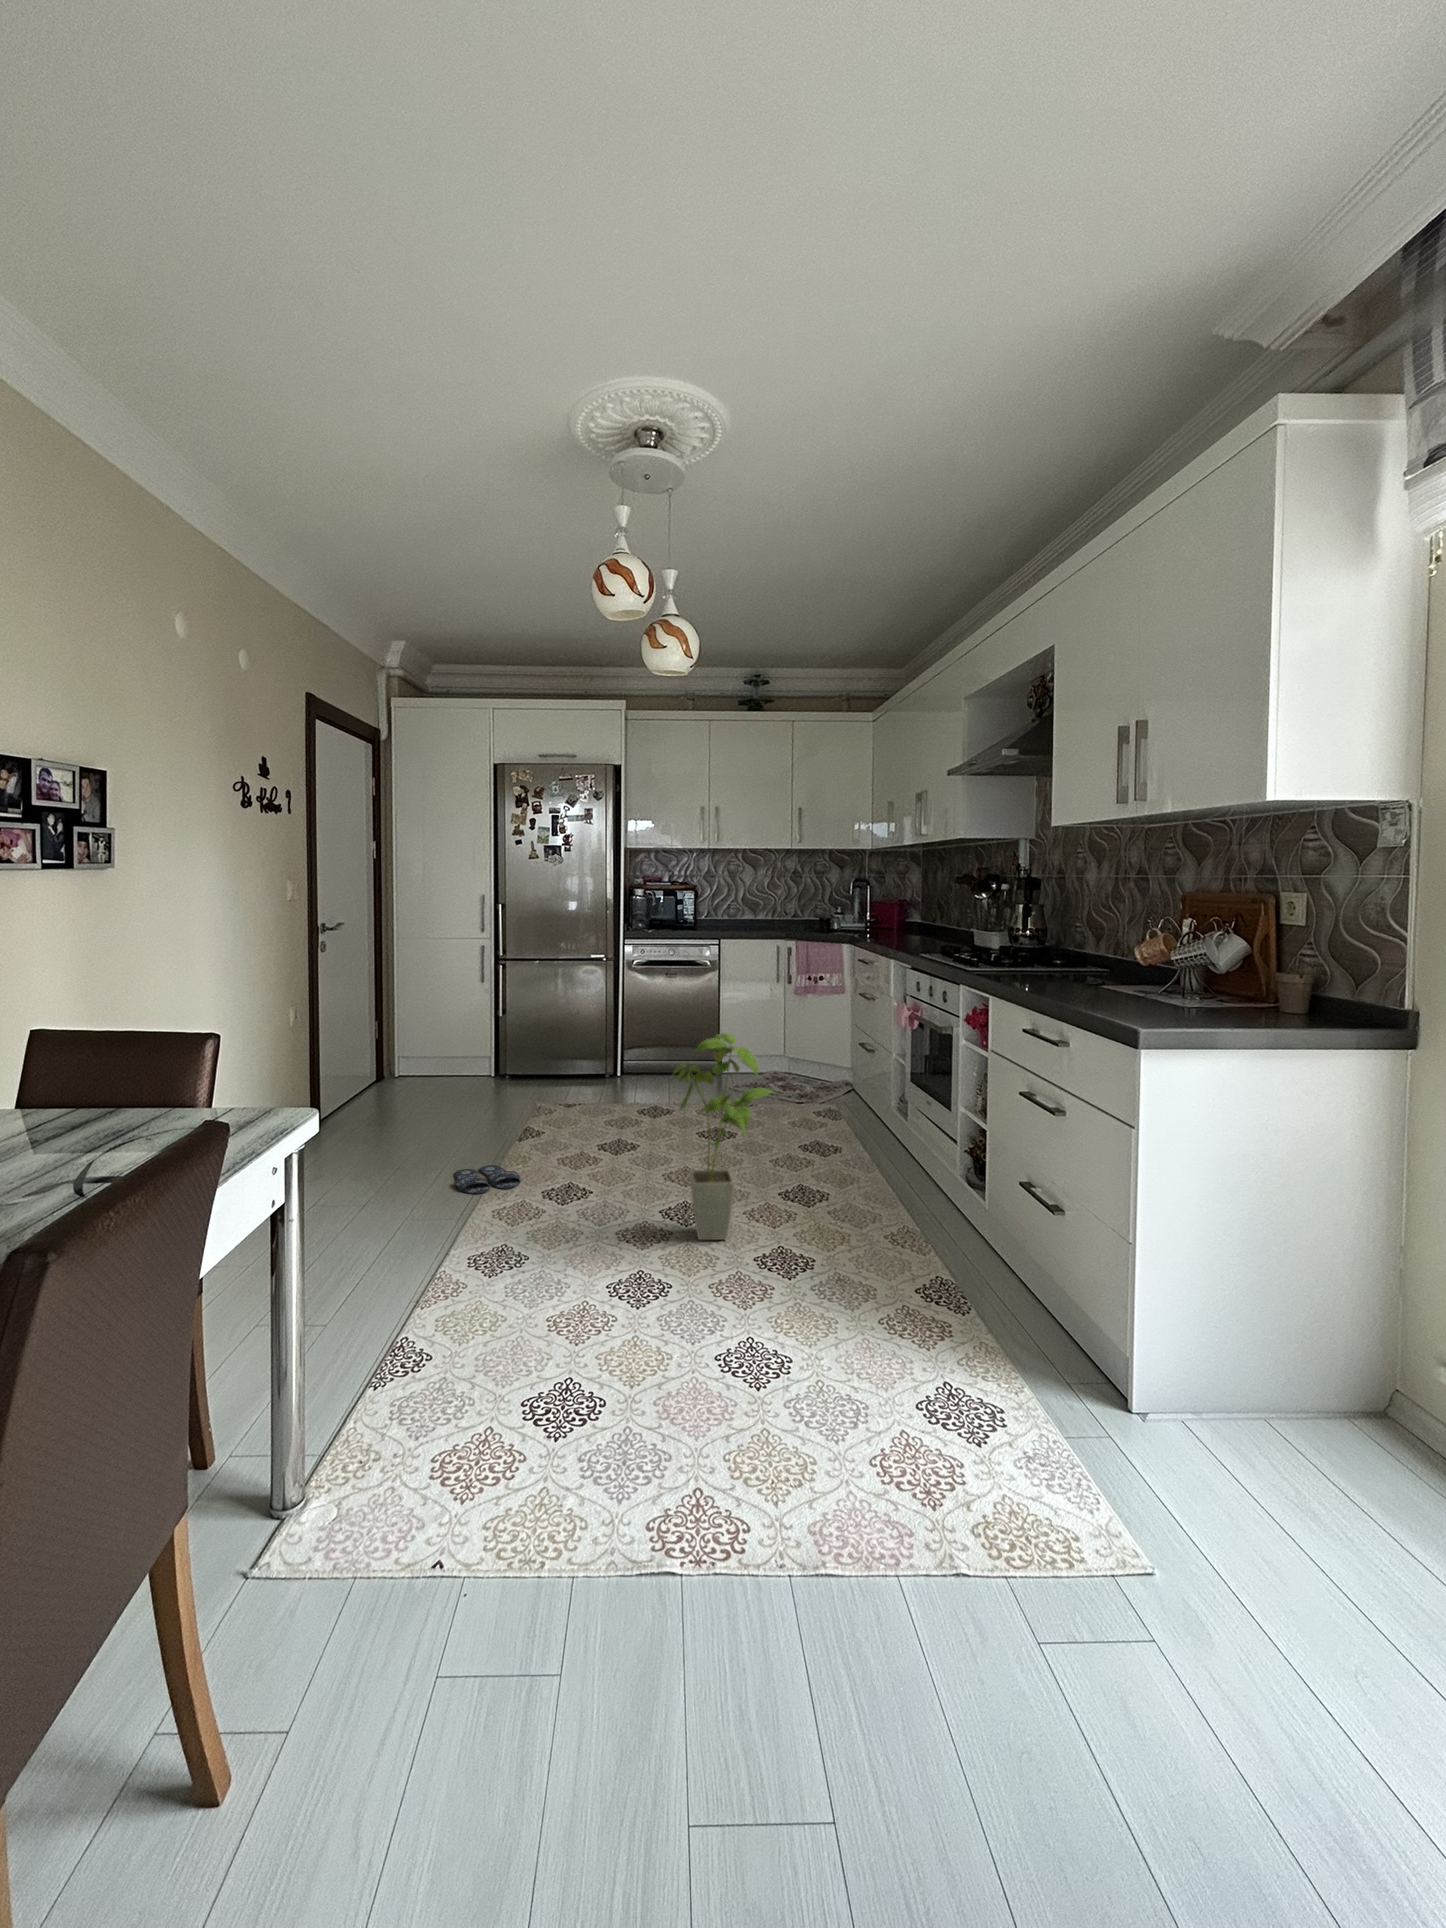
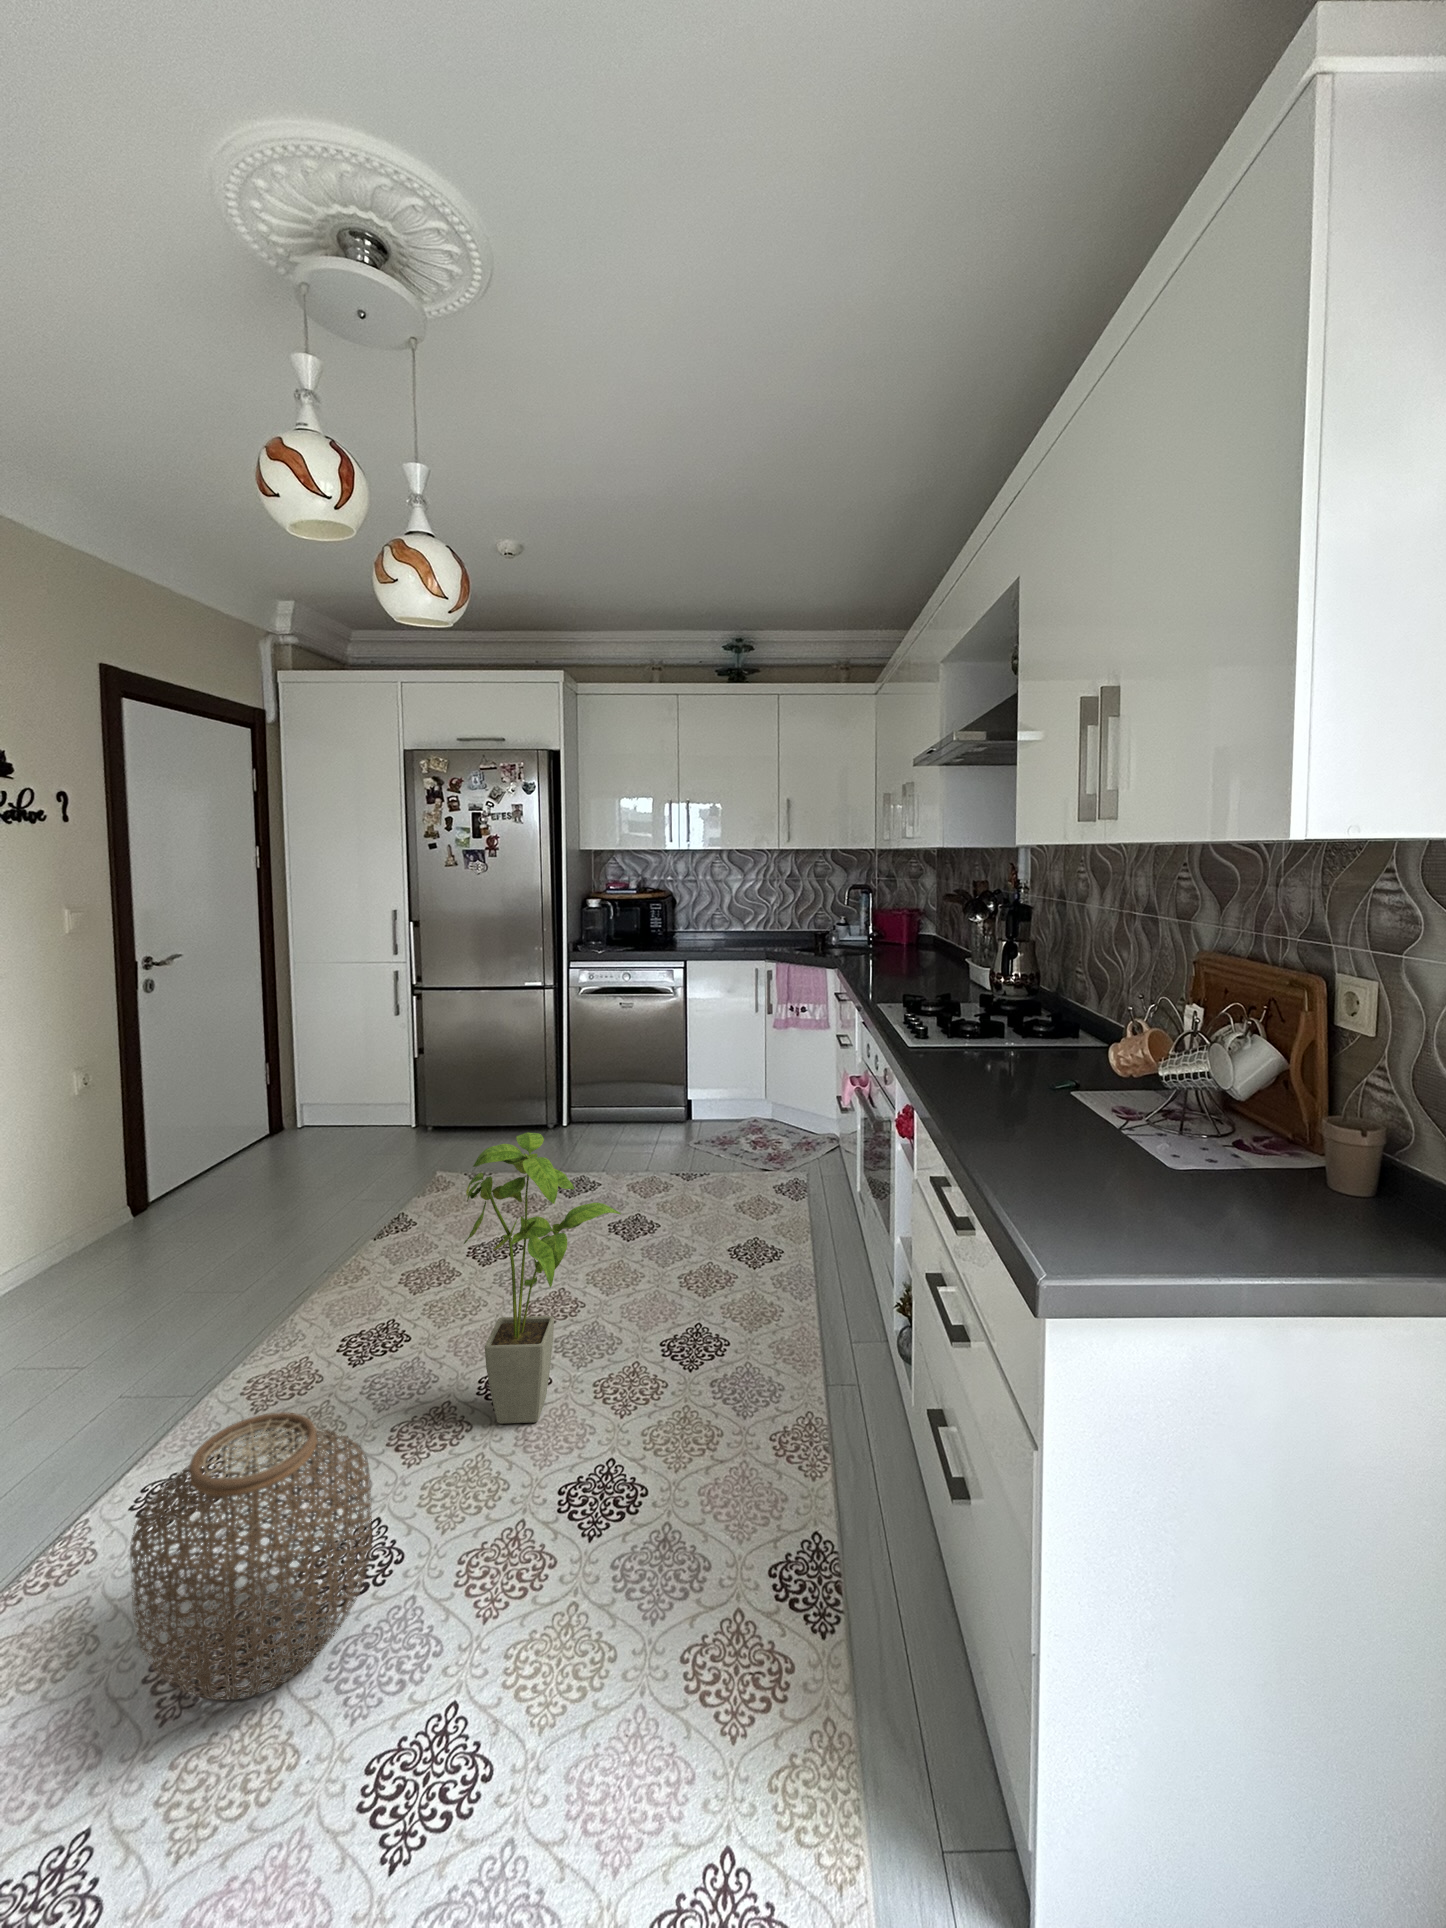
slippers: present [454,1165,520,1194] -> none [234,1277,330,1330]
woven basket: none [560,1191,693,1356] -> present [130,1412,372,1700]

